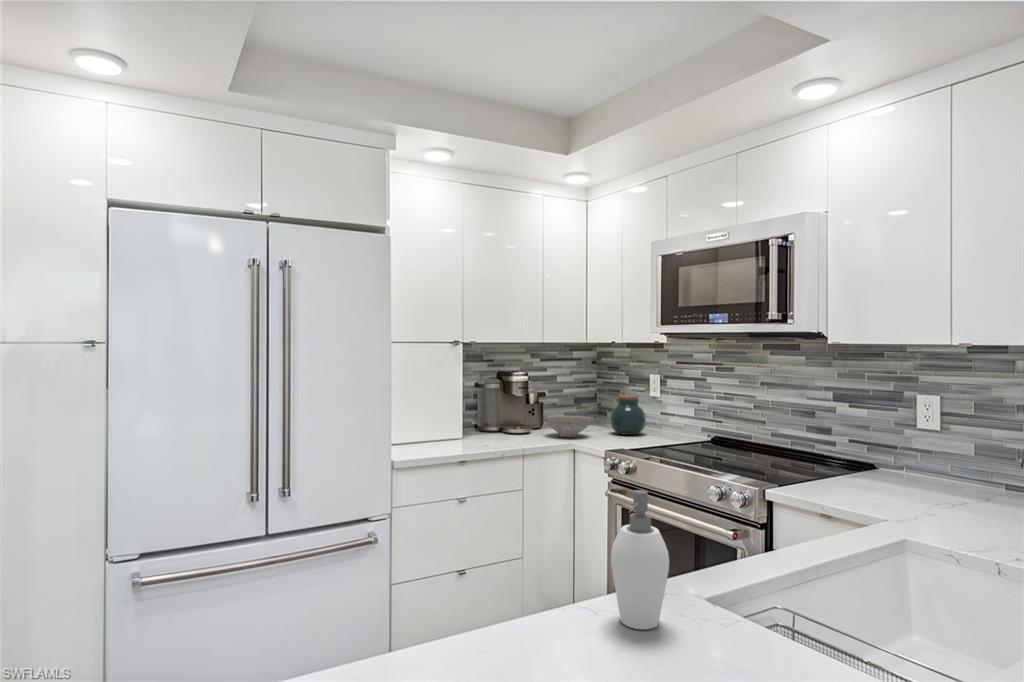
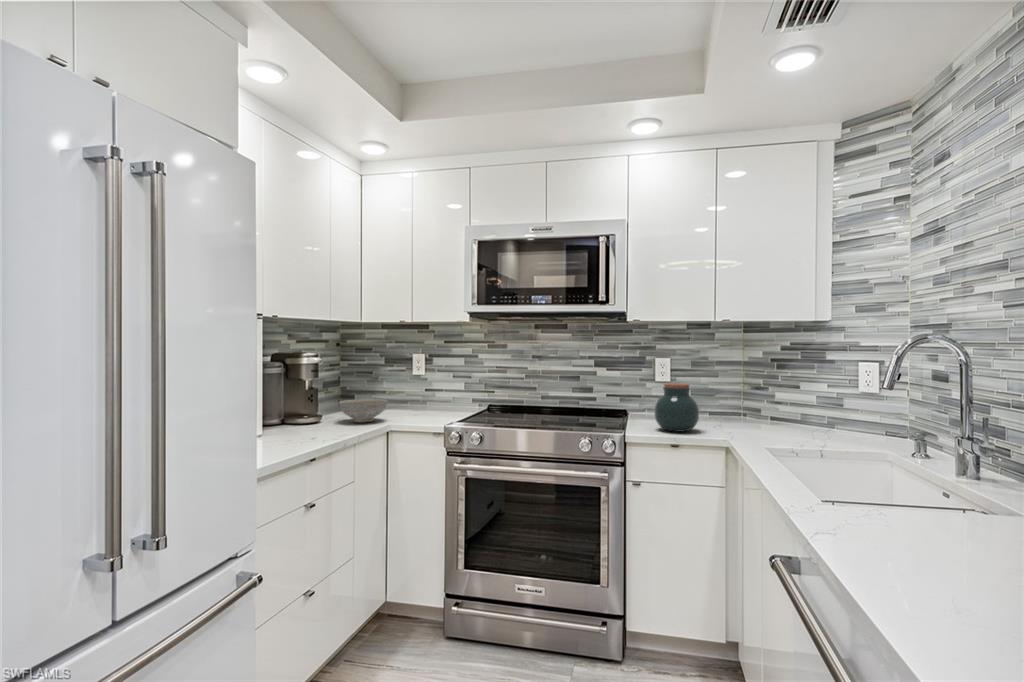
jar: present [610,395,646,435] -> present [655,383,699,432]
soap dispenser: present [611,490,669,629] -> none [844,428,918,546]

